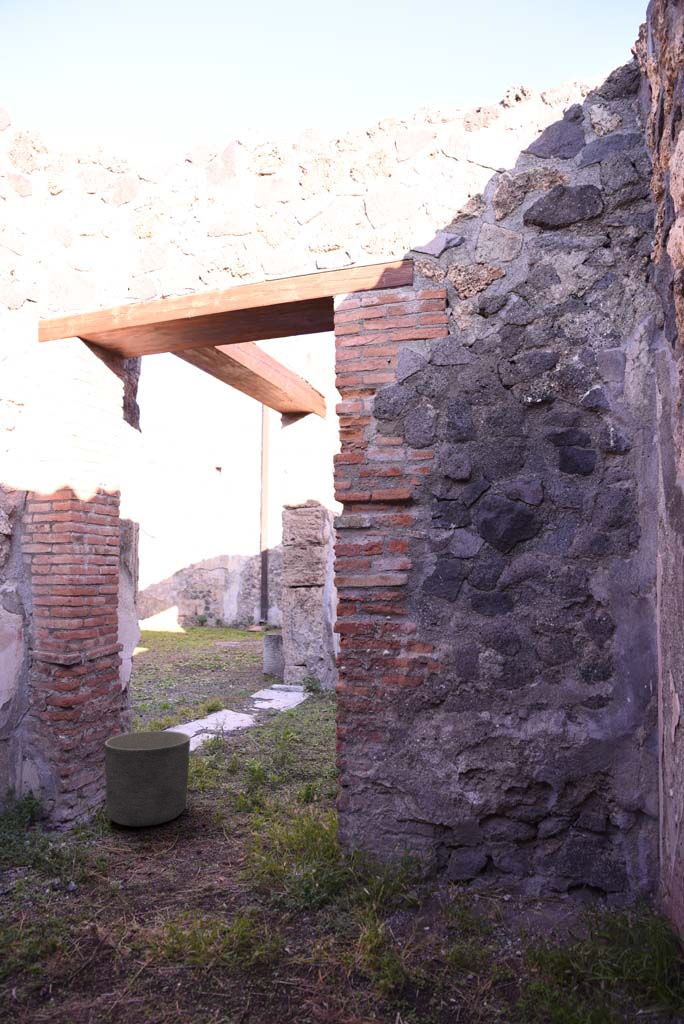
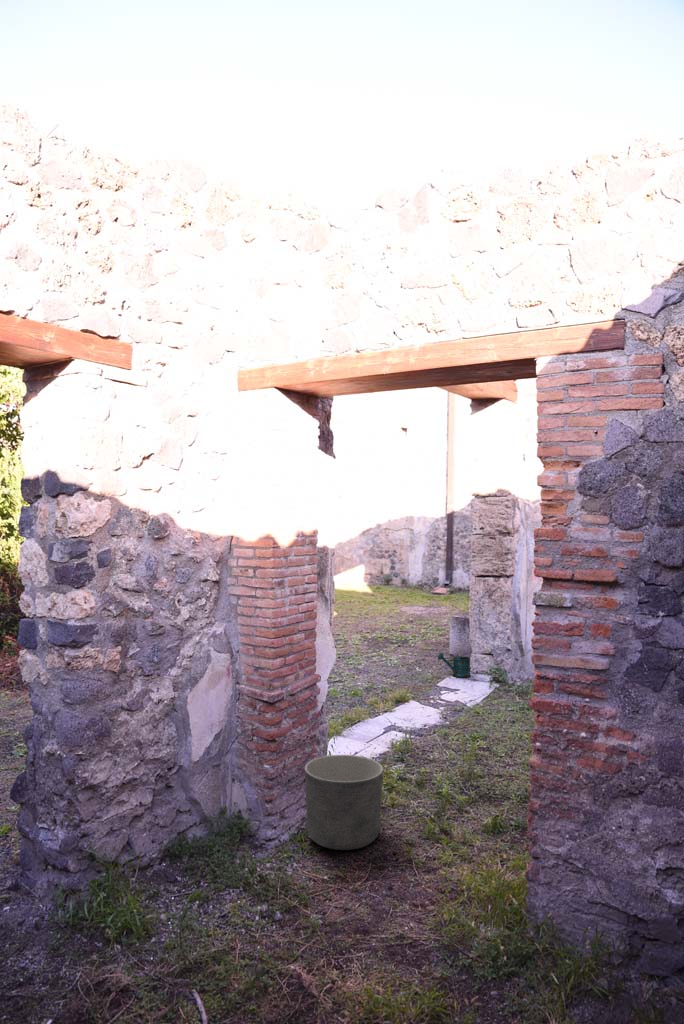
watering can: none [252,663,287,687] -> present [438,653,471,678]

